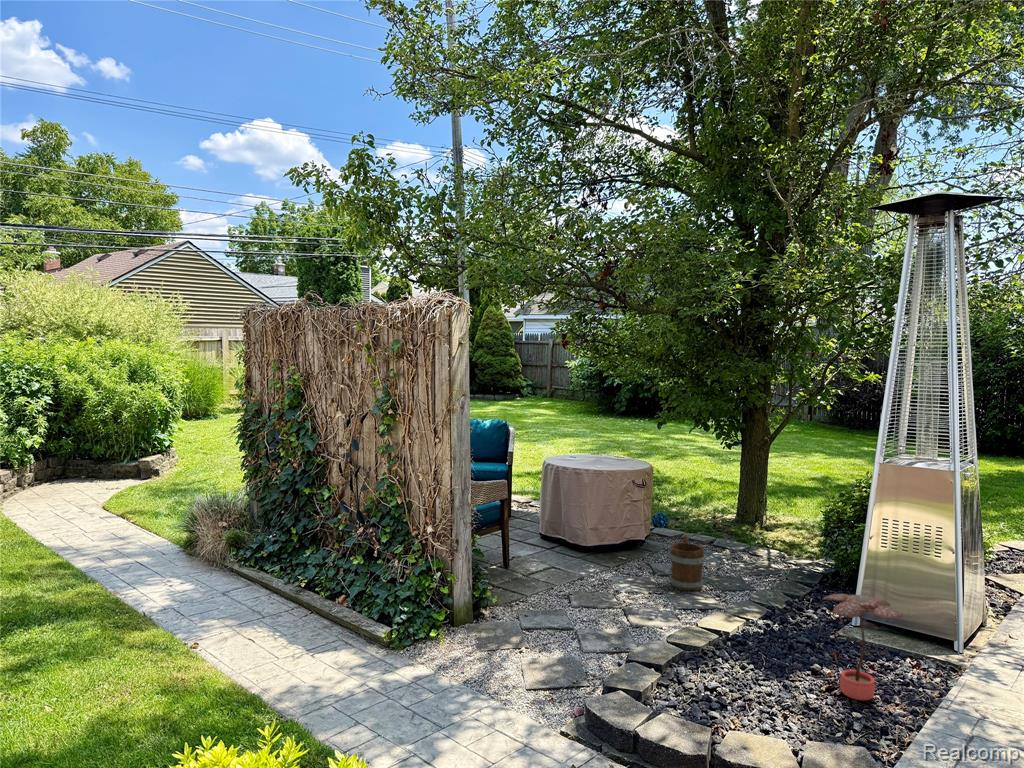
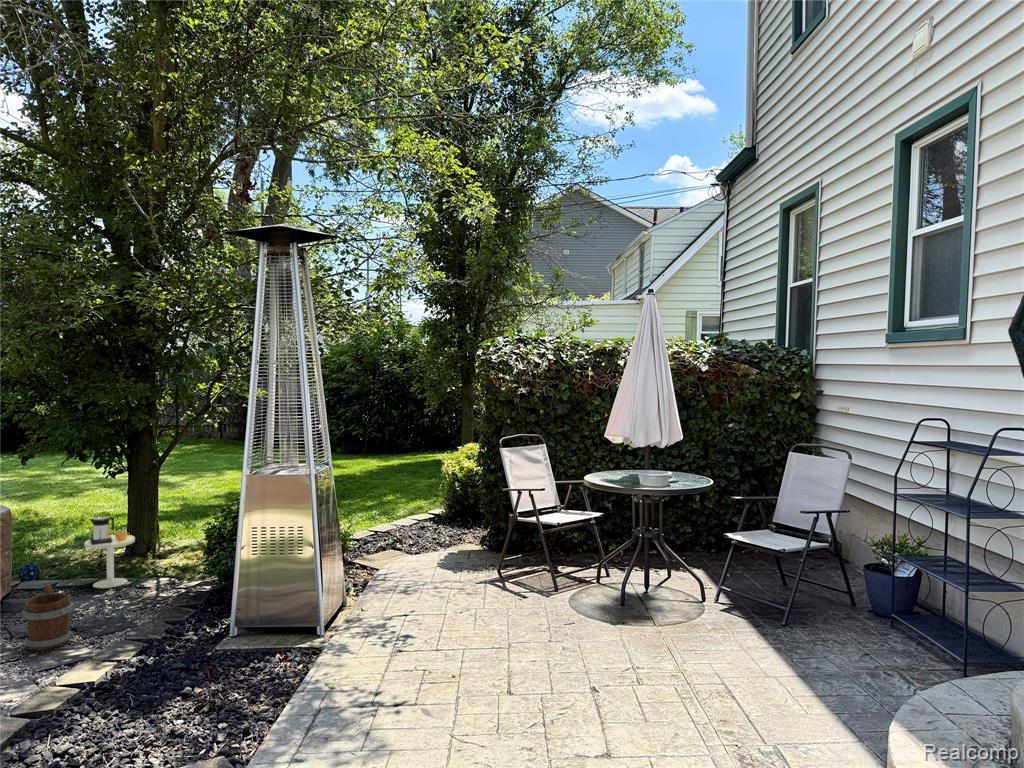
side table: none [708,483,750,549] -> present [85,517,135,588]
potted plant: present [824,594,903,700] -> none [187,605,261,712]

